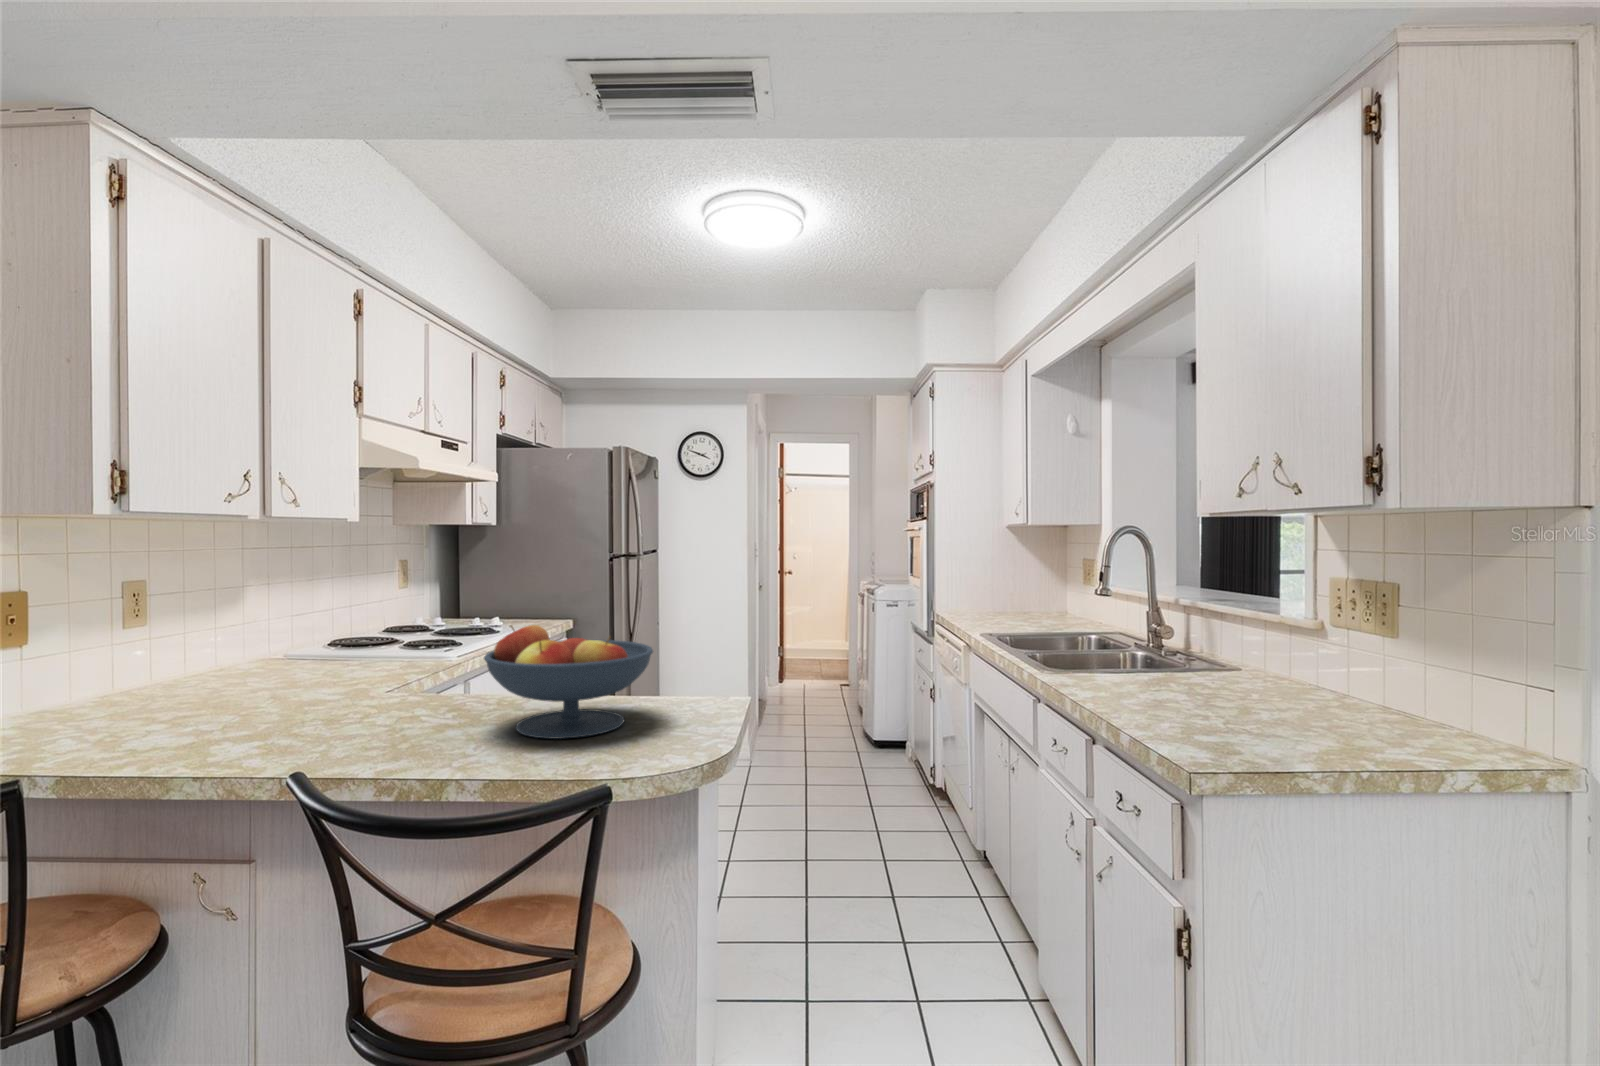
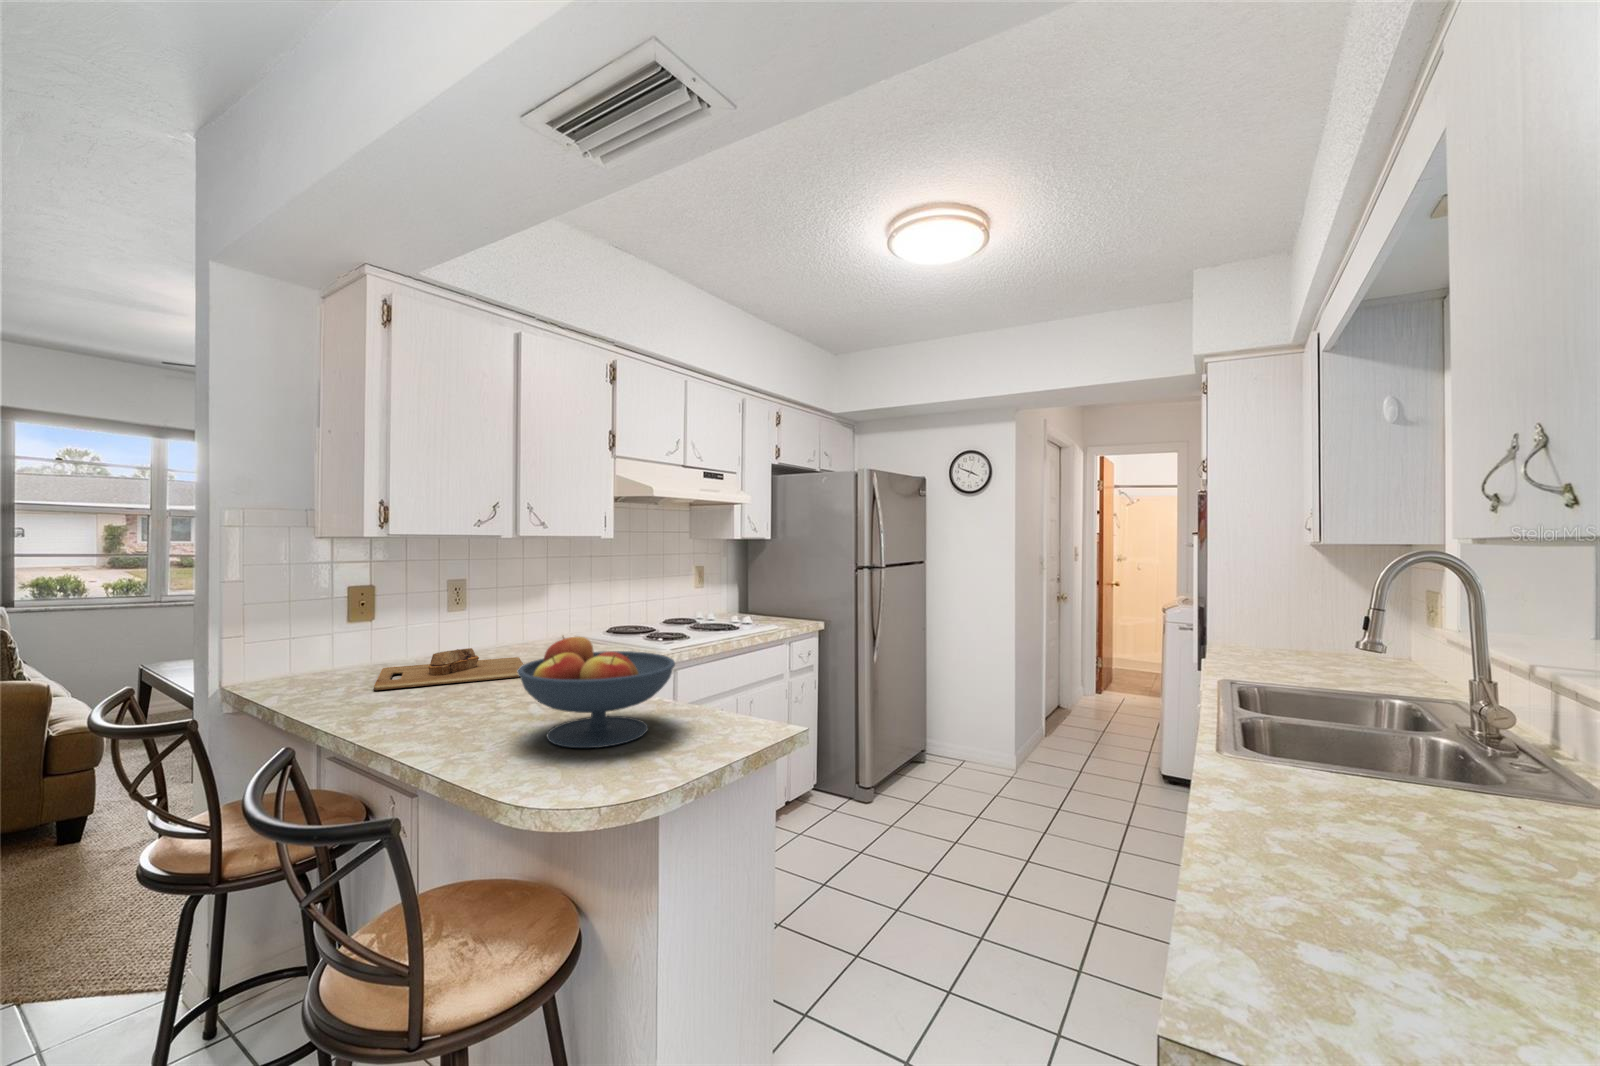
cutting board: none [64,671,334,736] -> present [374,648,523,690]

